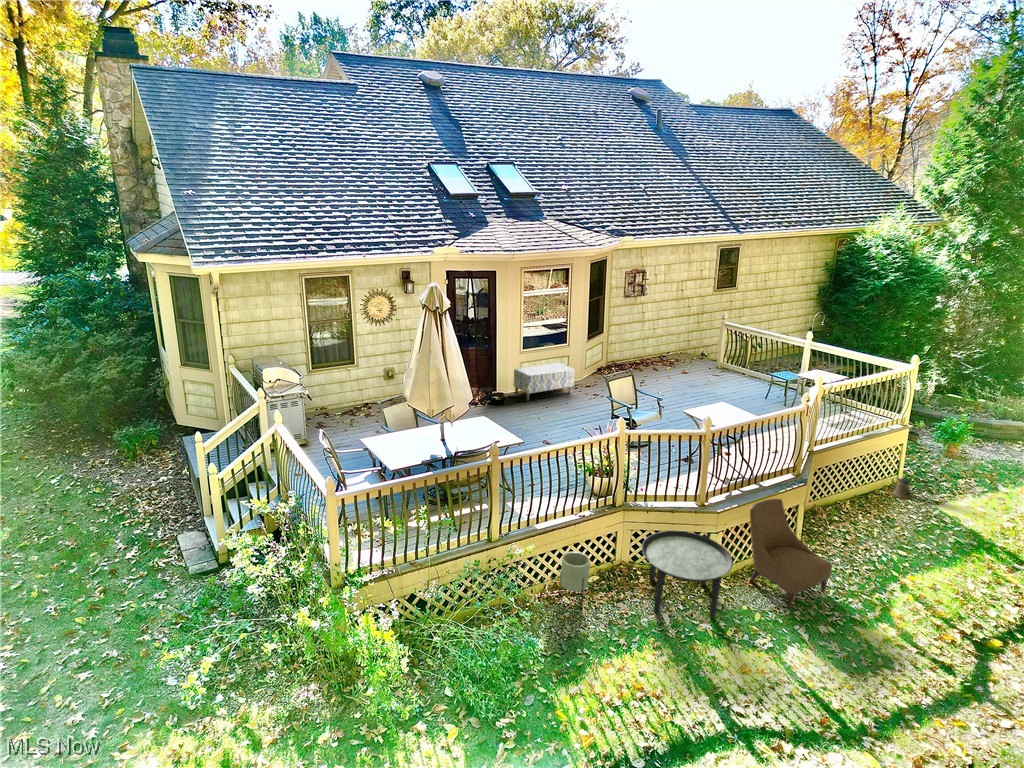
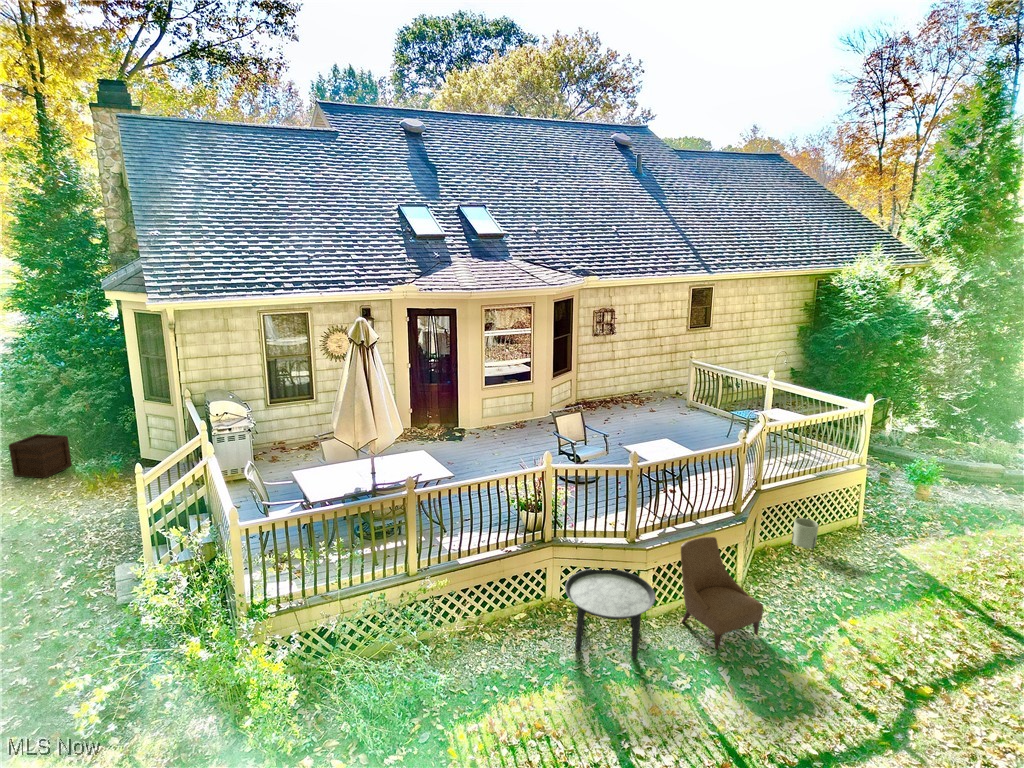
bench: present [514,363,574,401] -> none [474,400,535,438]
wooden crate: none [40,401,104,447] -> present [9,434,72,478]
watering can: present [892,477,925,499] -> none [851,519,884,541]
planter: present [559,552,590,596] -> present [792,518,819,554]

